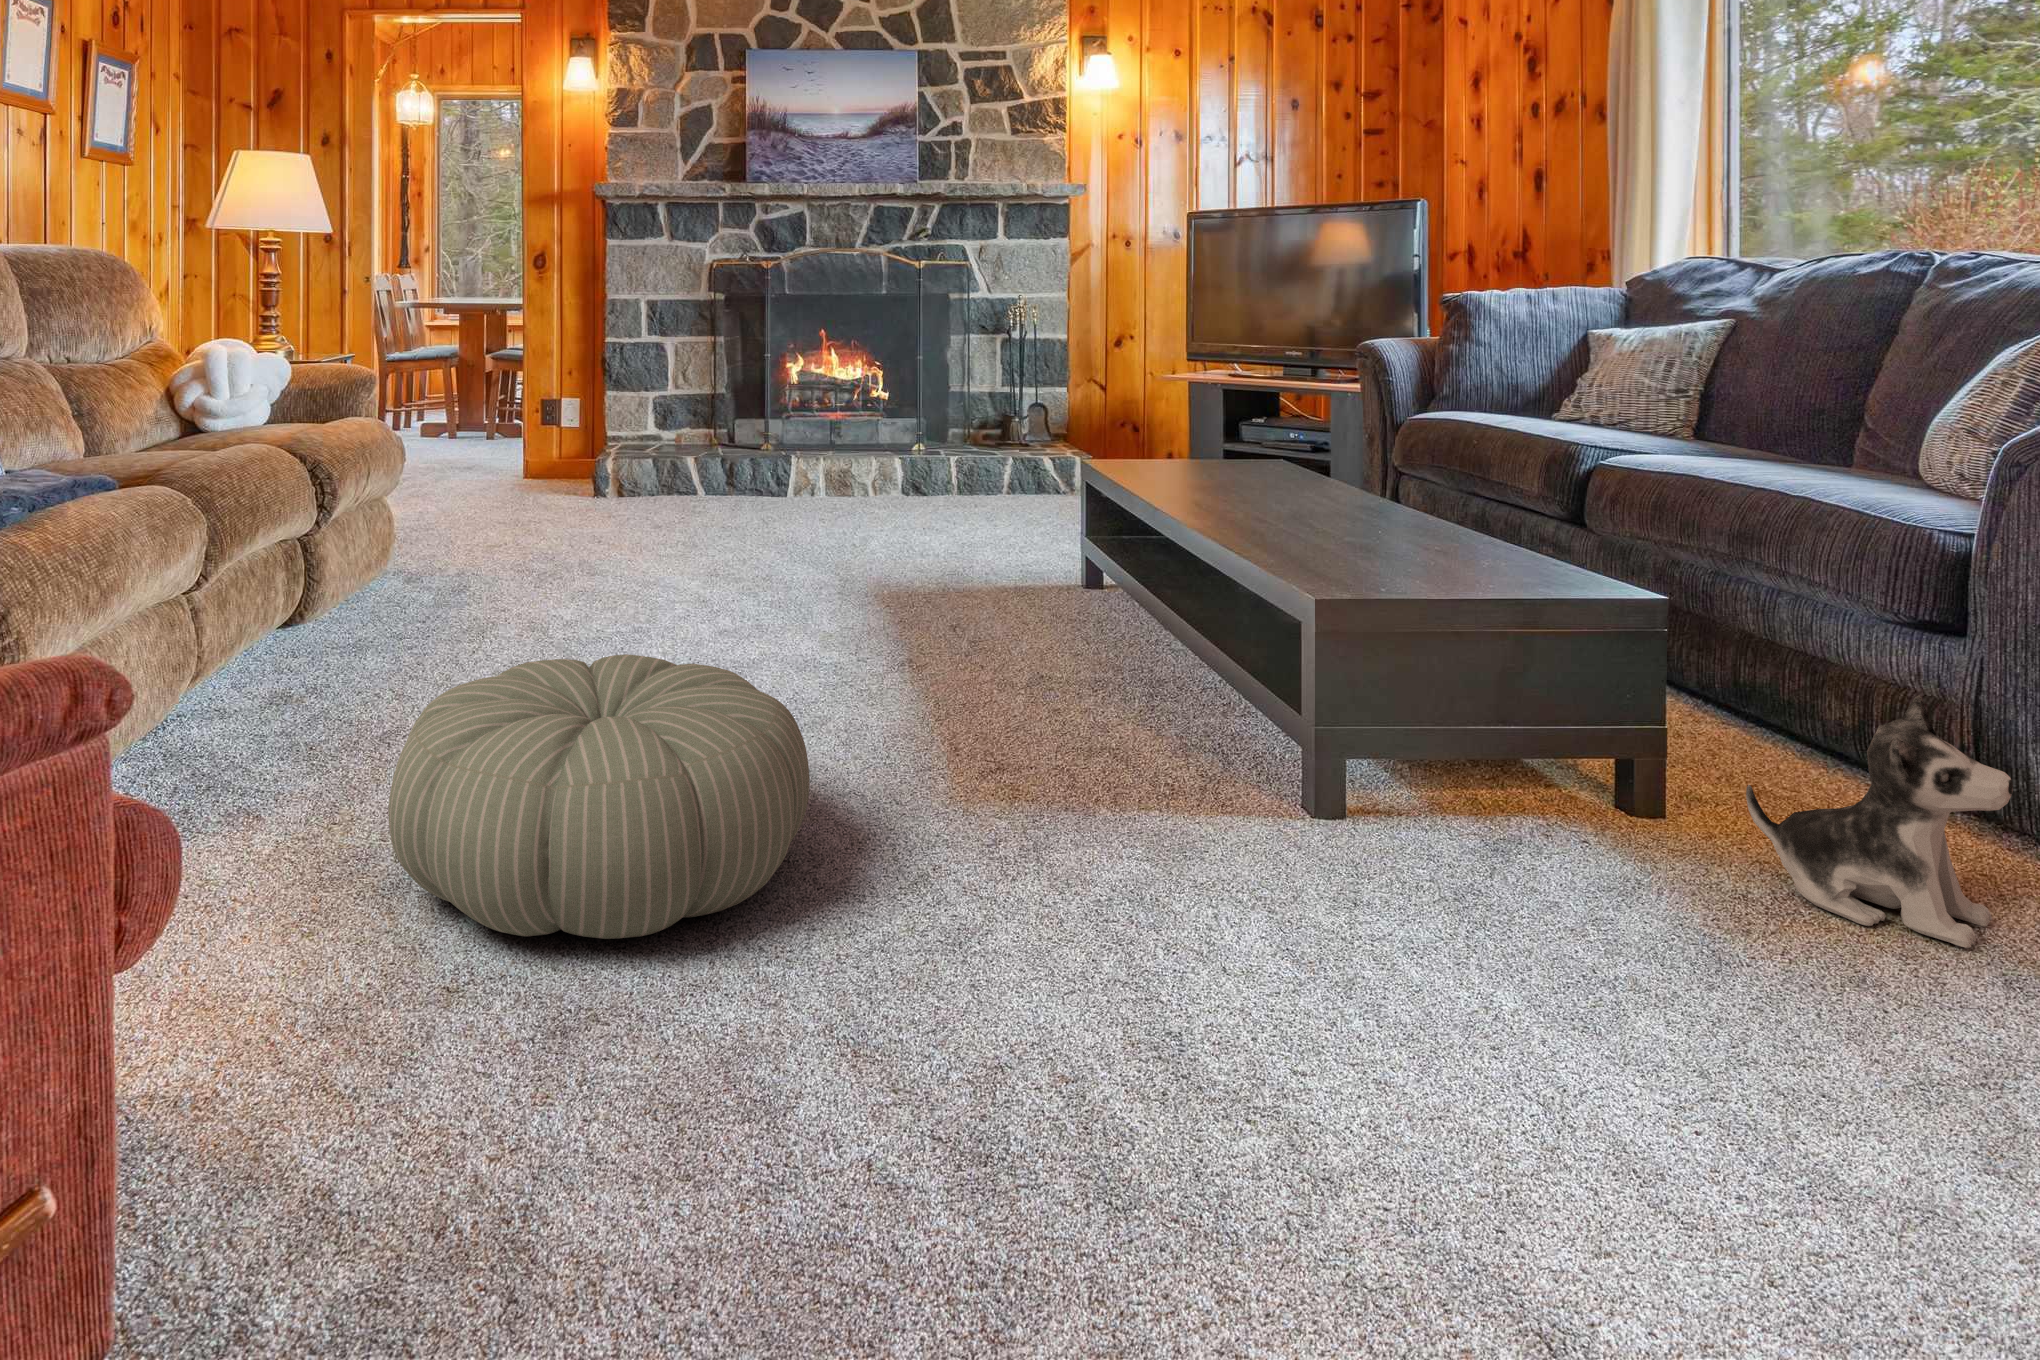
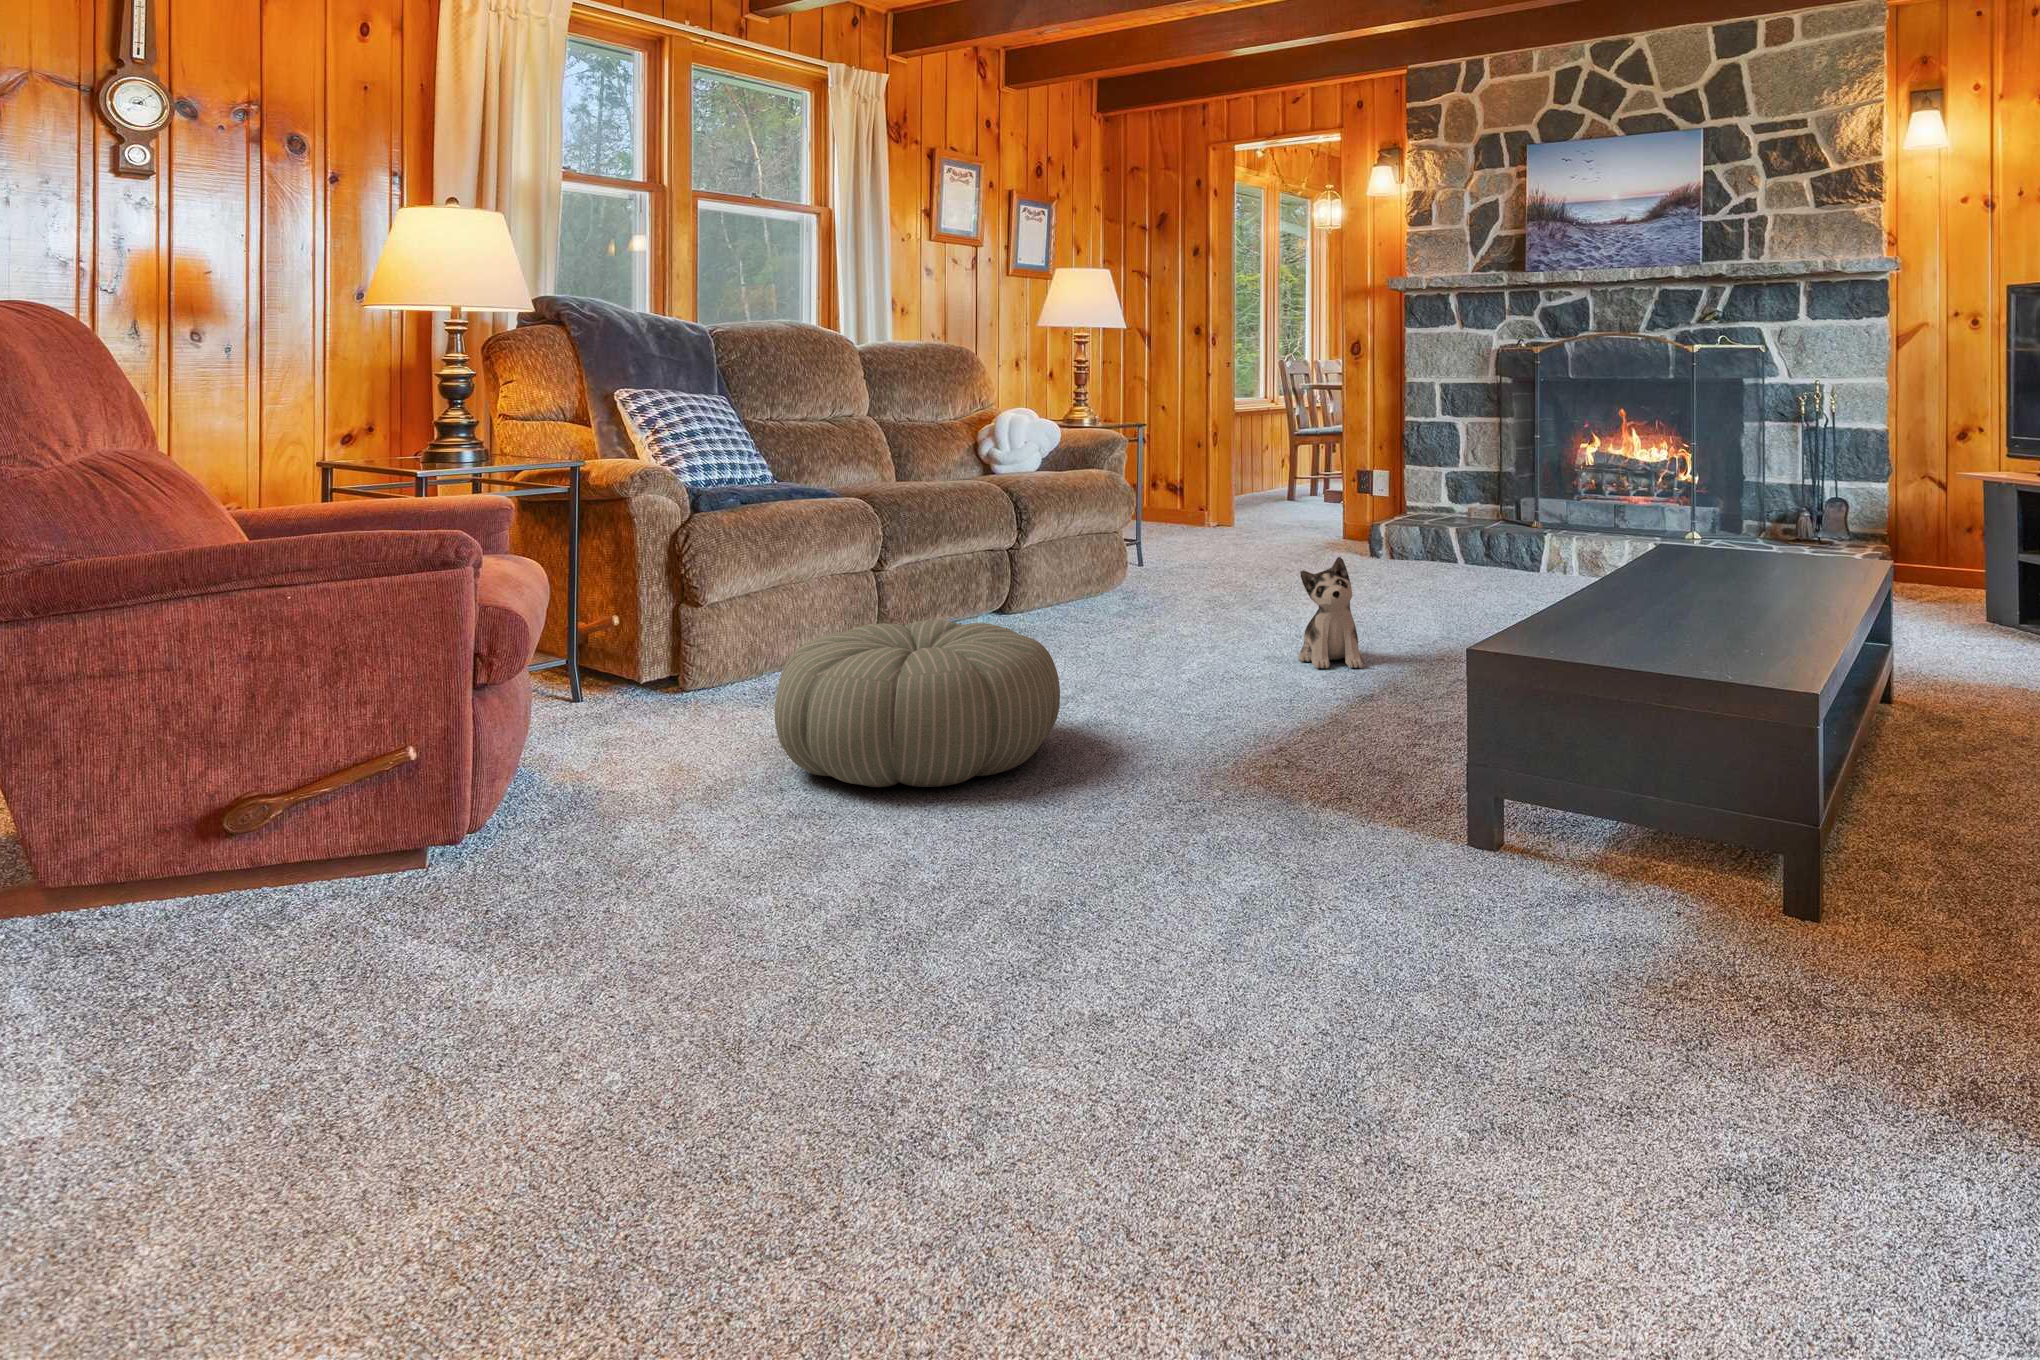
plush toy: present [1746,695,2013,948] -> present [1299,557,1364,668]

